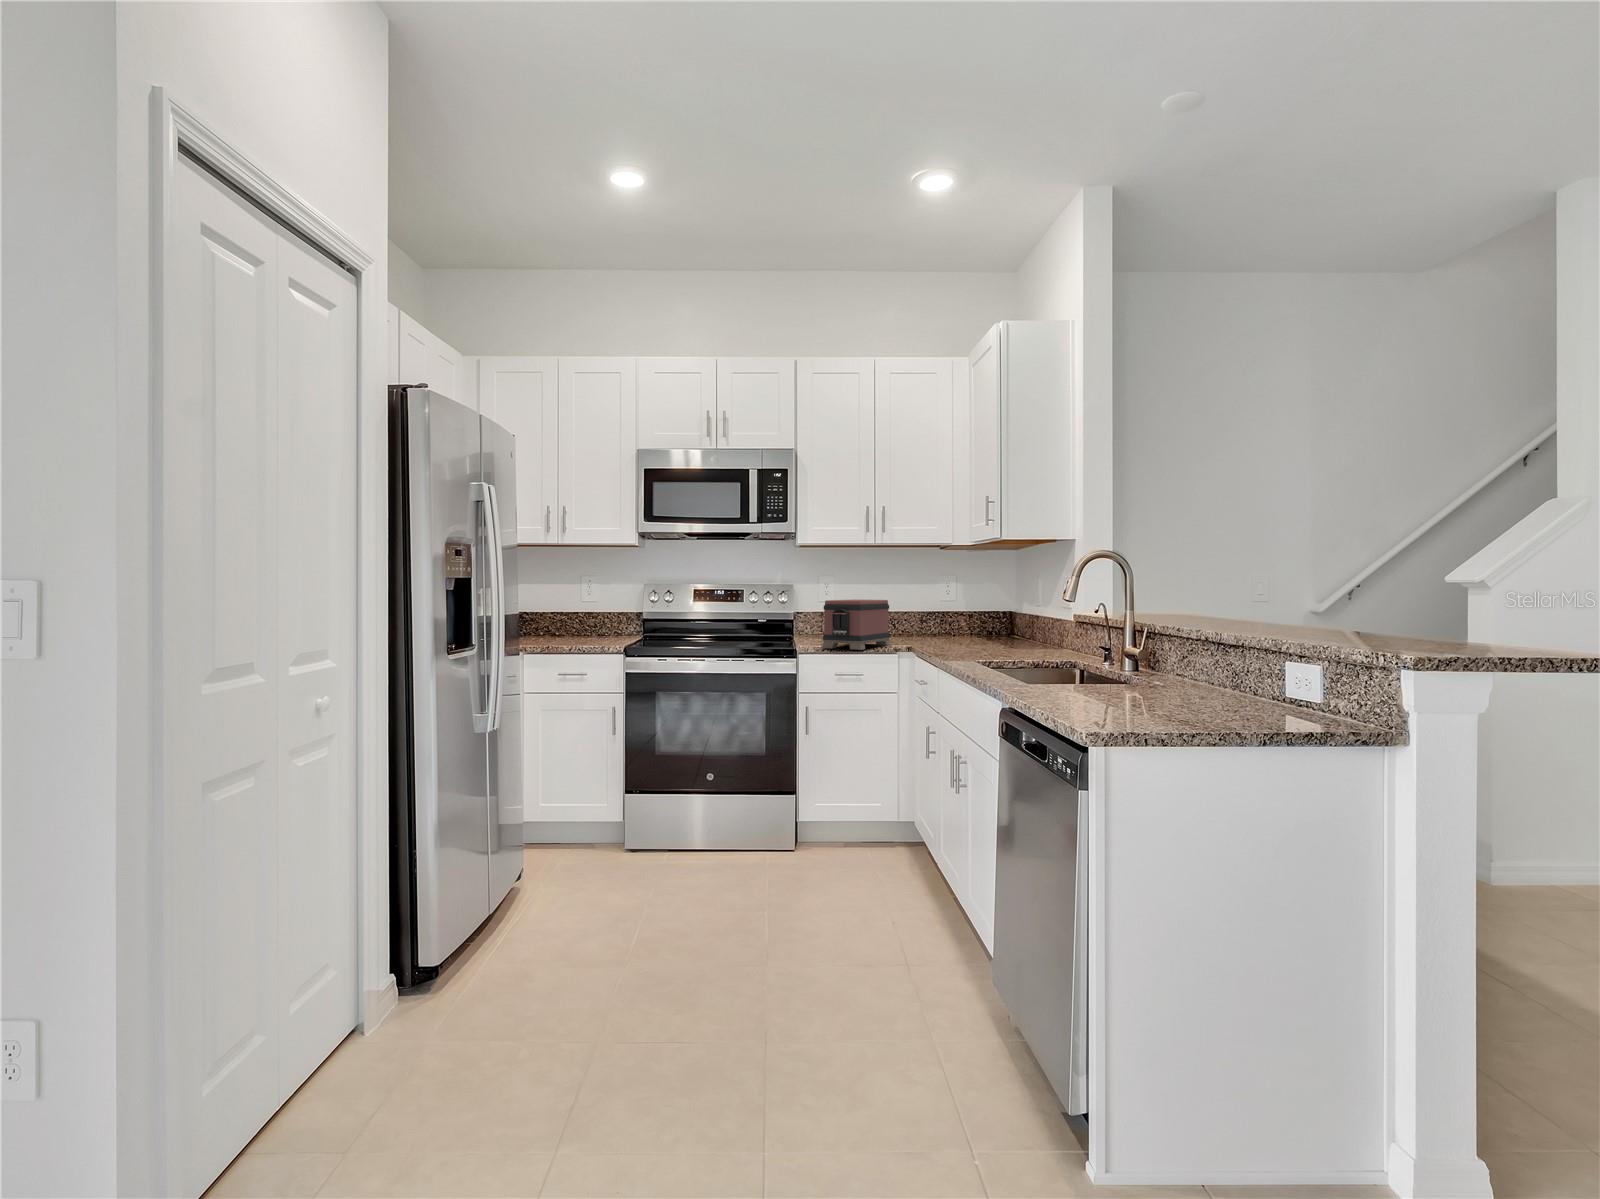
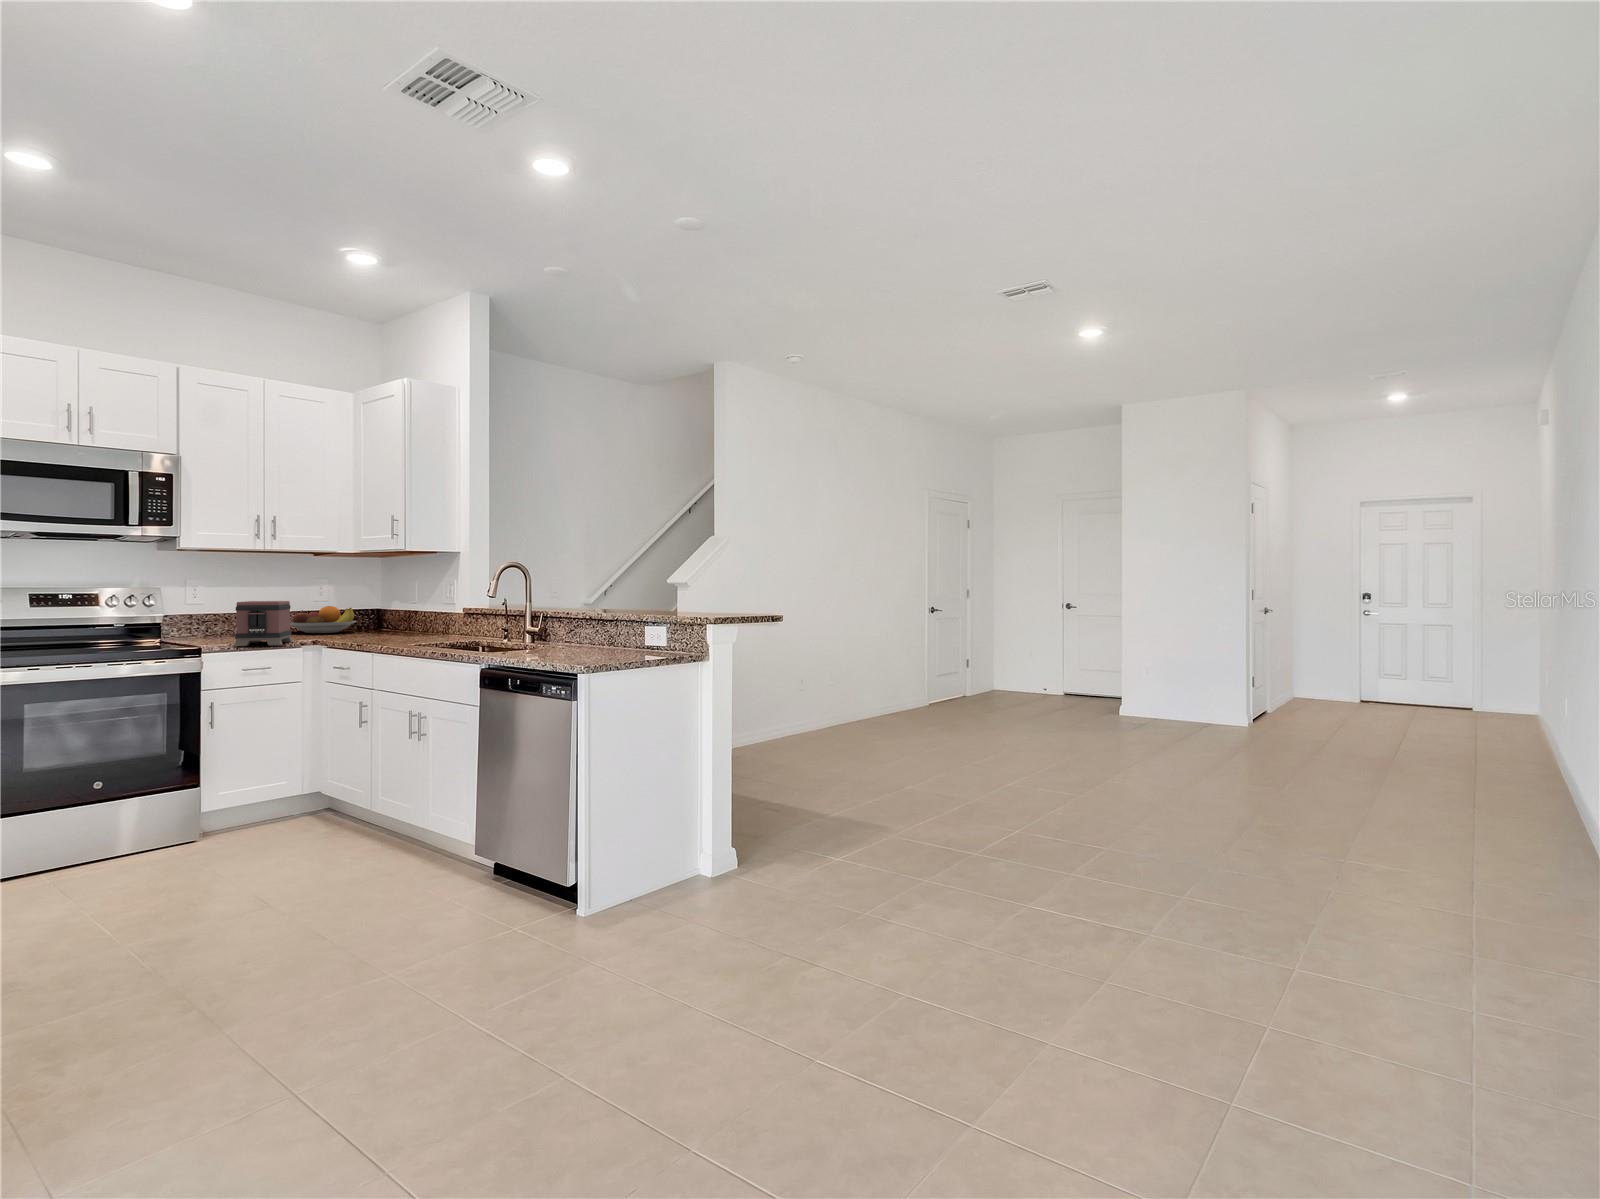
fruit bowl: none [911,606,982,637] -> present [290,606,356,633]

